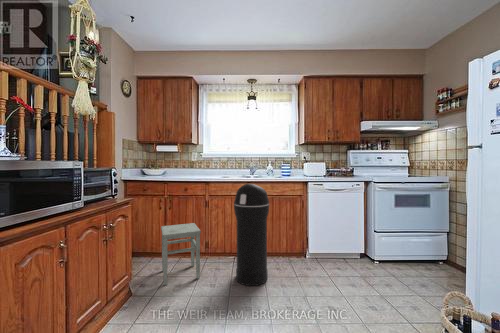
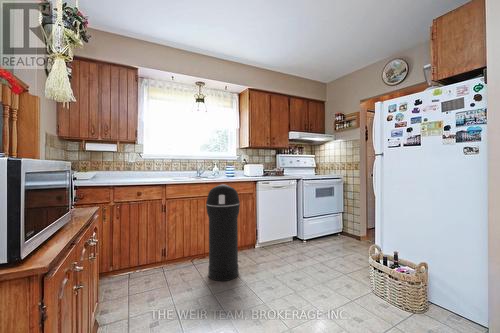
stool: present [161,223,201,285] -> none [118,230,174,303]

